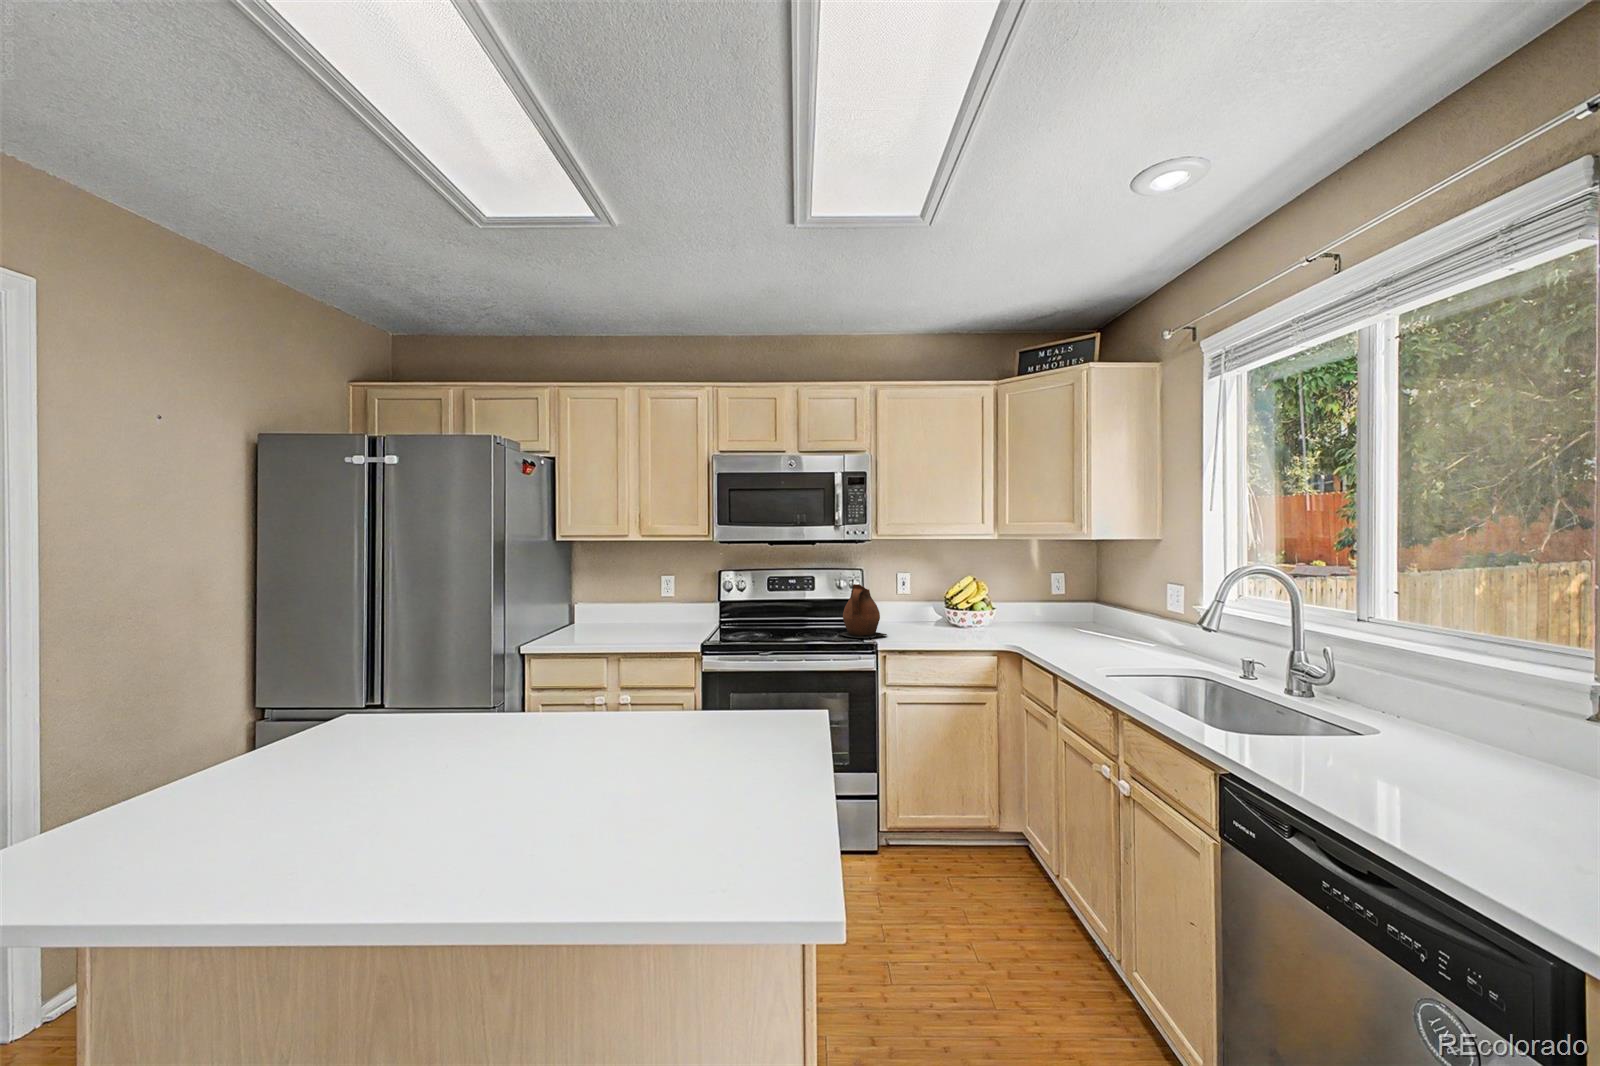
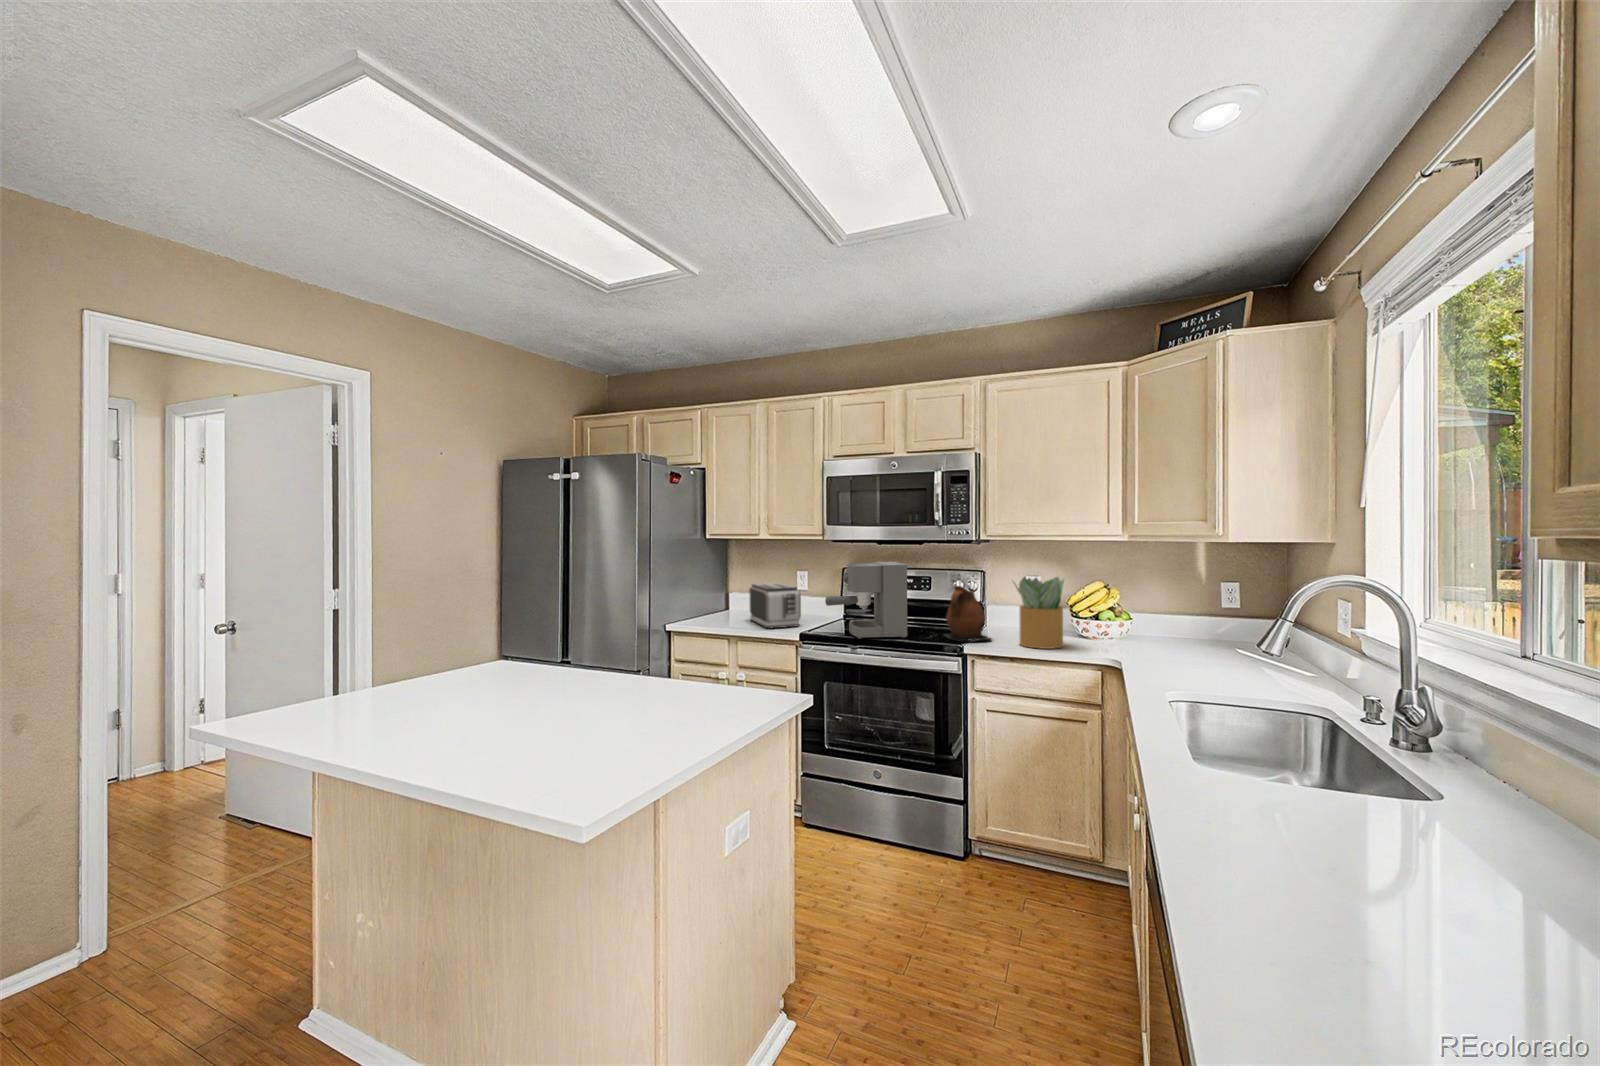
coffee maker: none [726,563,809,643] -> present [825,562,907,639]
potted plant: none [906,572,952,639] -> present [1015,577,1064,649]
toaster: none [614,591,683,641] -> present [749,583,801,628]

